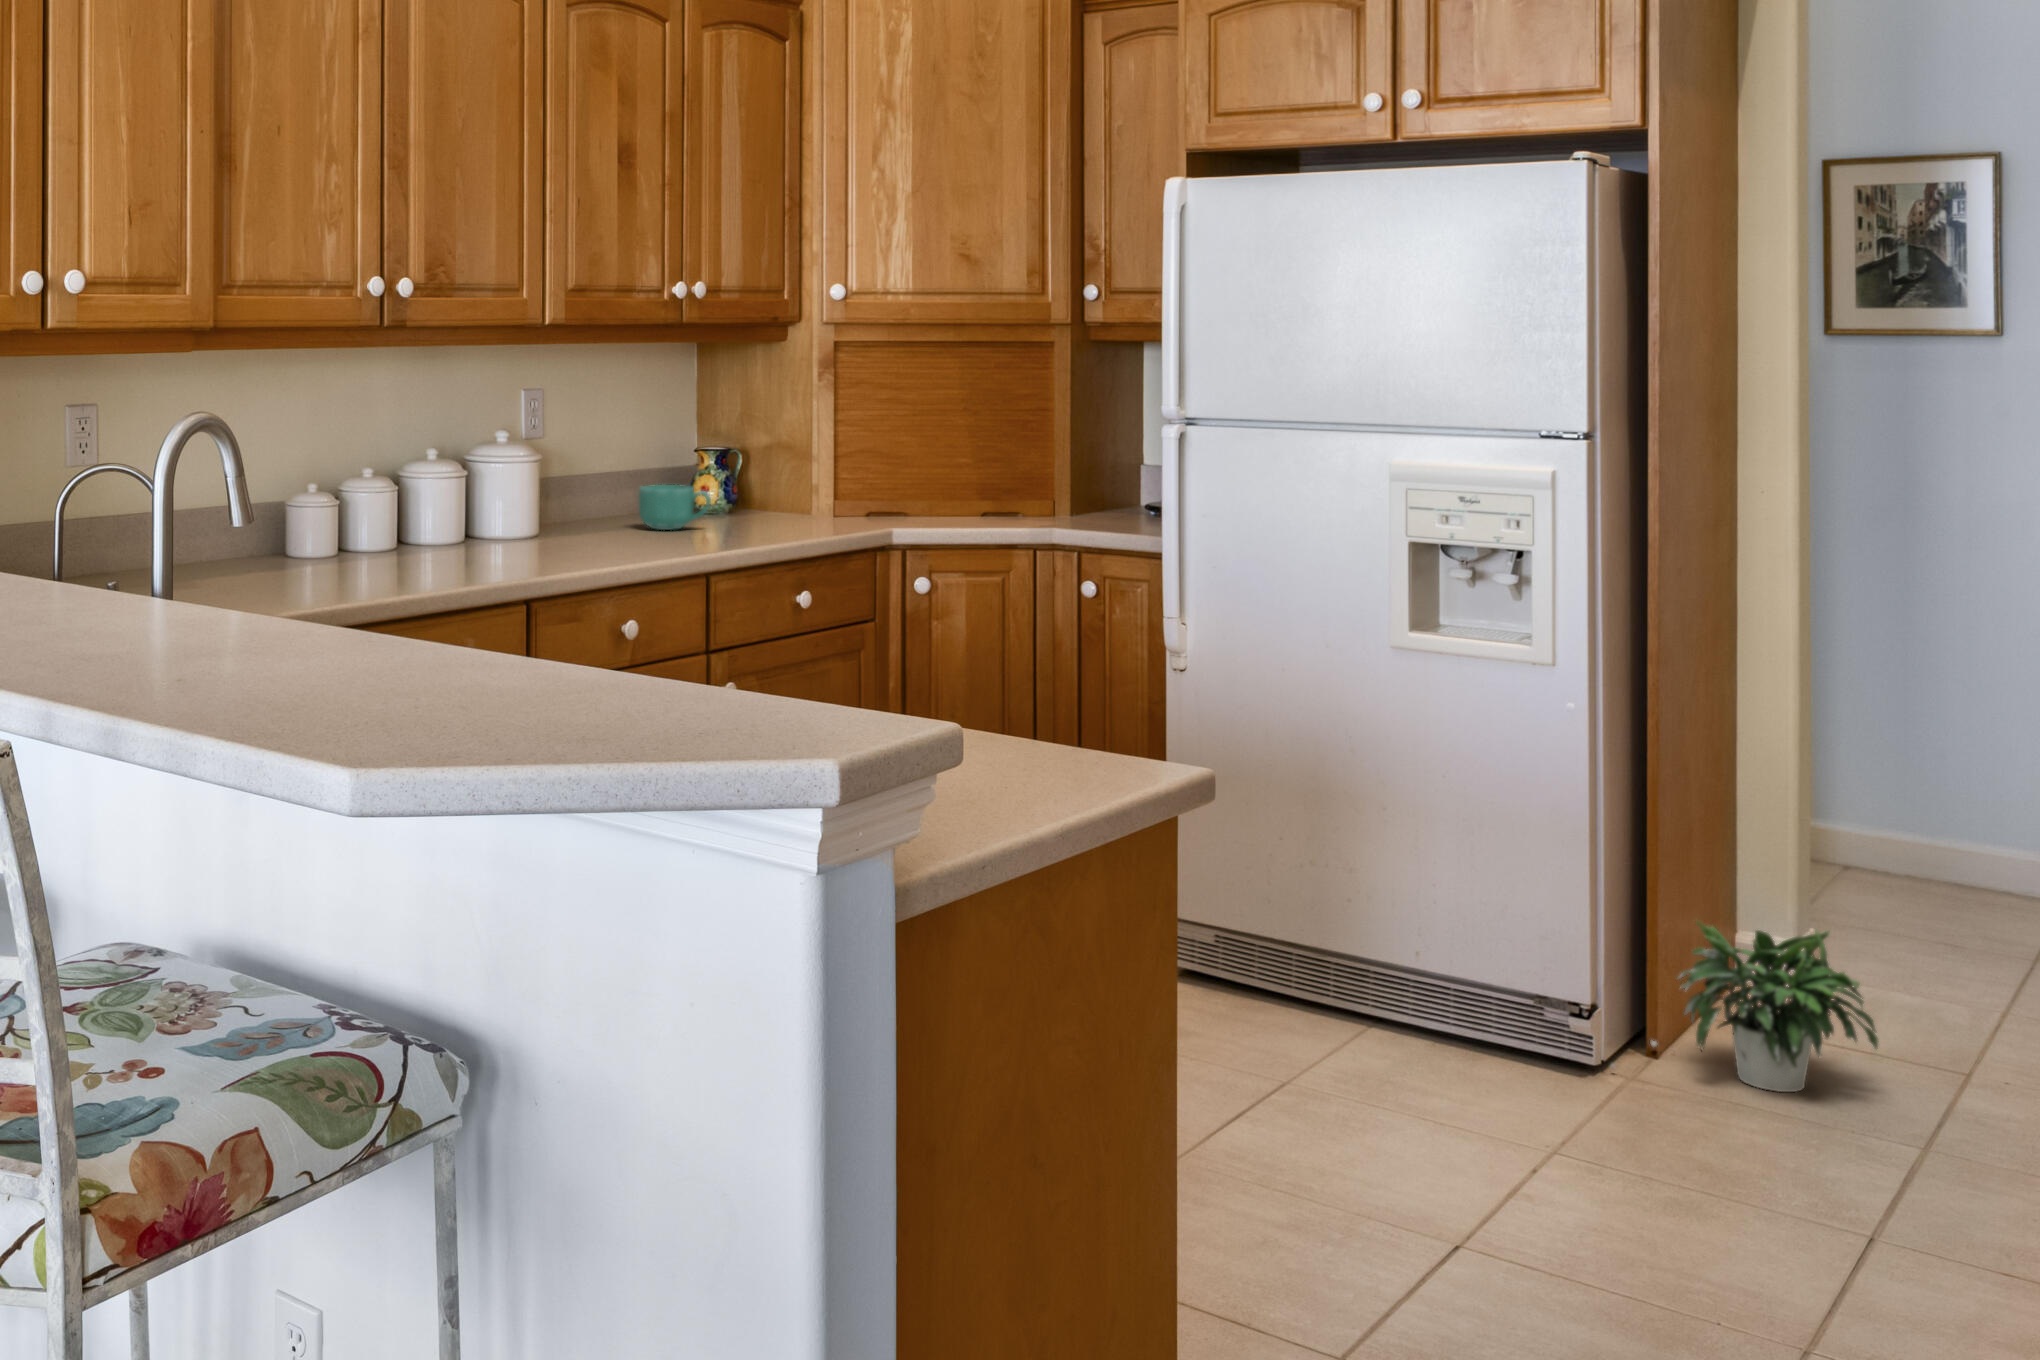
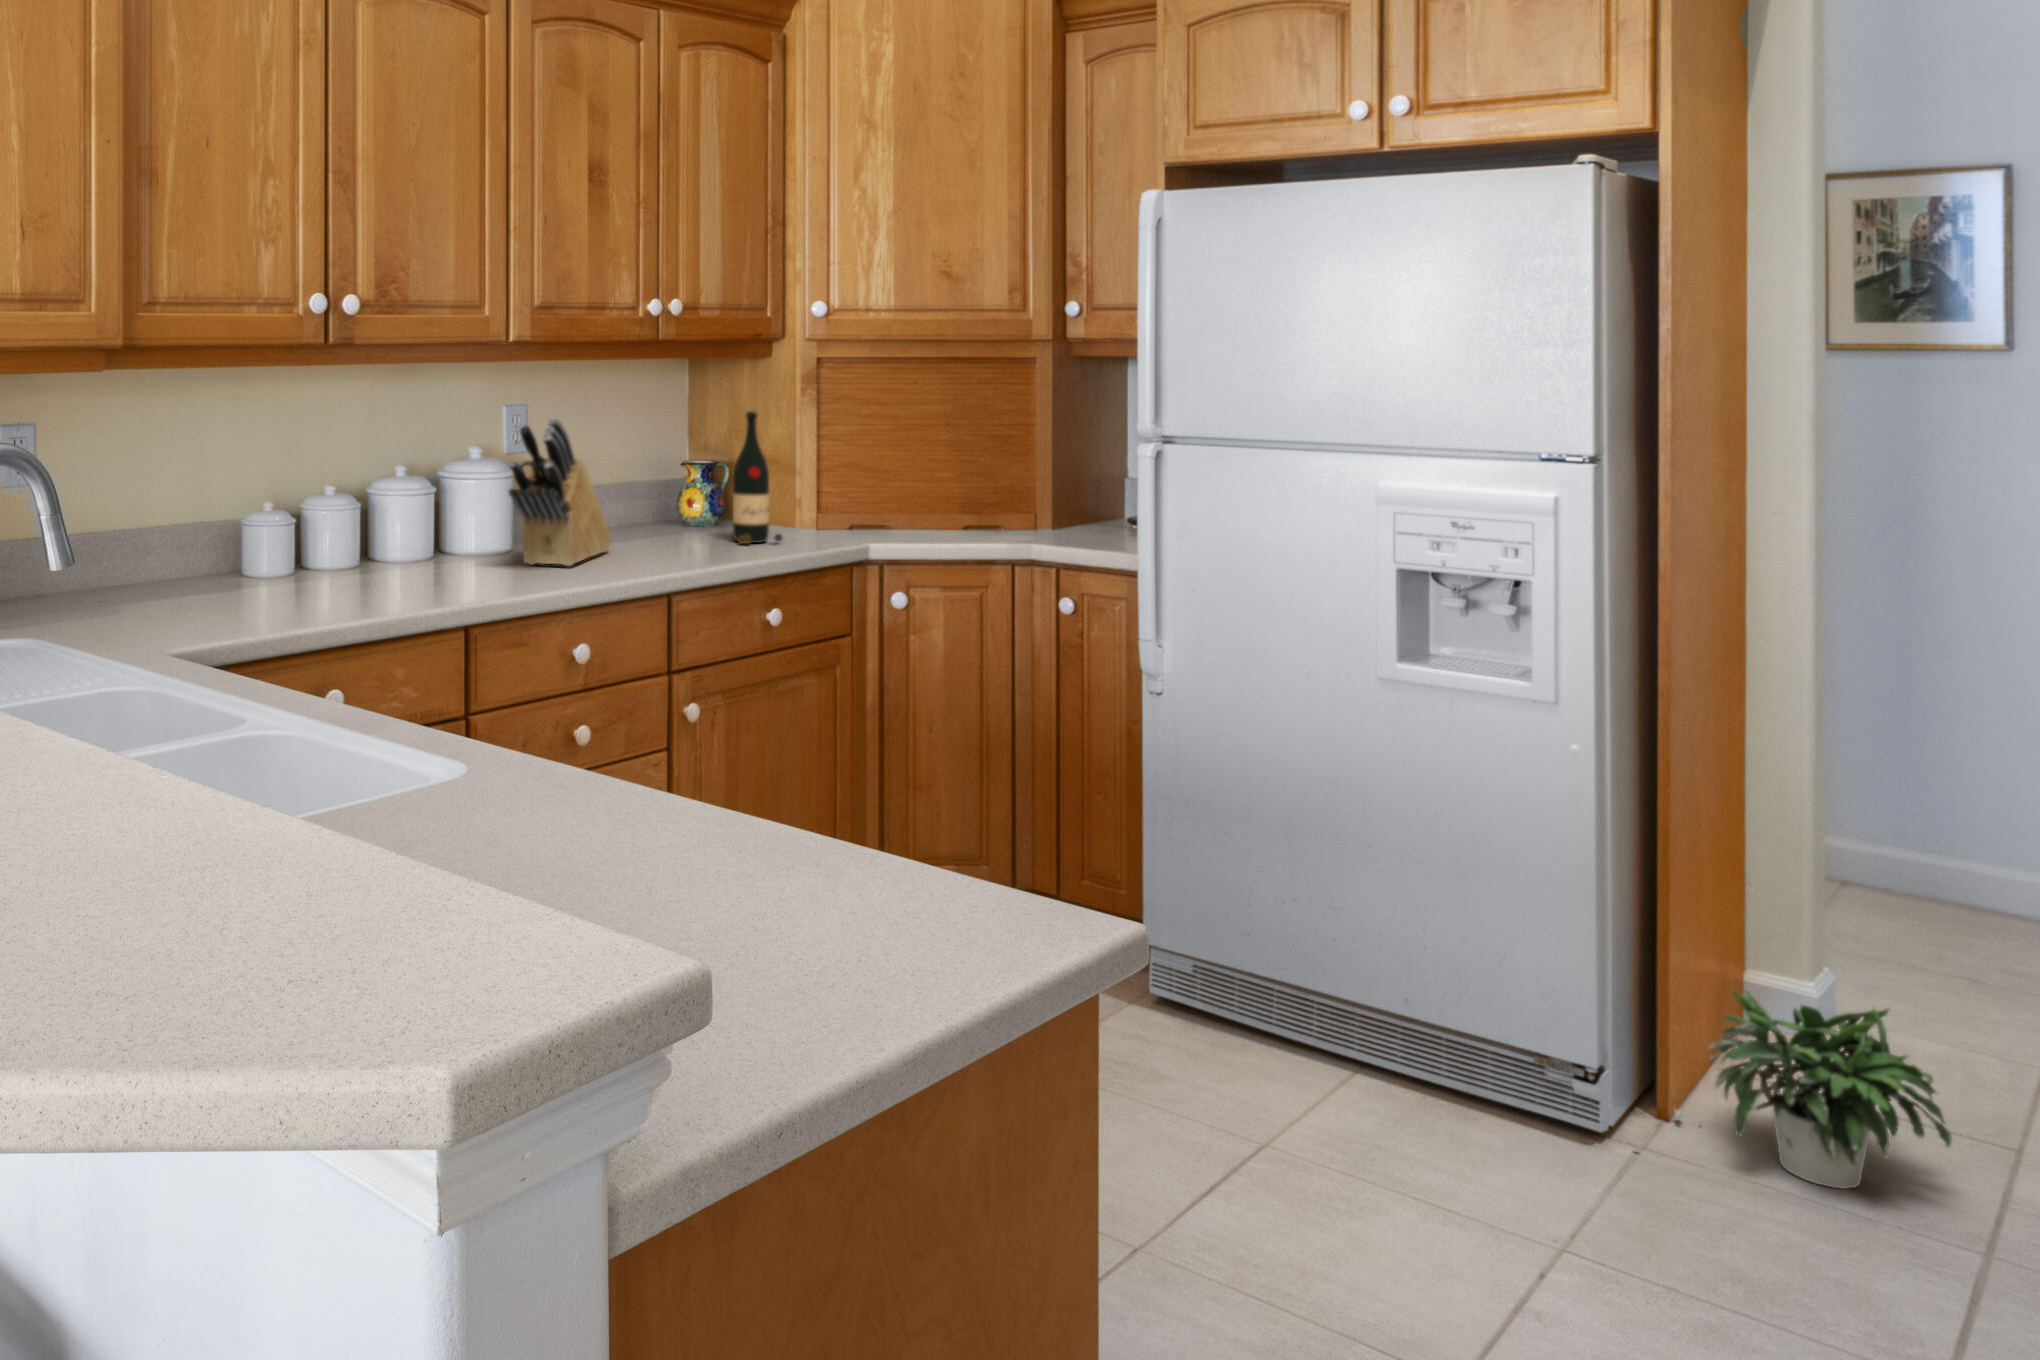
wine bottle: none [752,399,804,536] -> present [733,411,782,544]
knife block: none [543,403,635,554] -> present [509,418,611,566]
mug: present [639,485,711,530] -> none [626,493,695,537]

